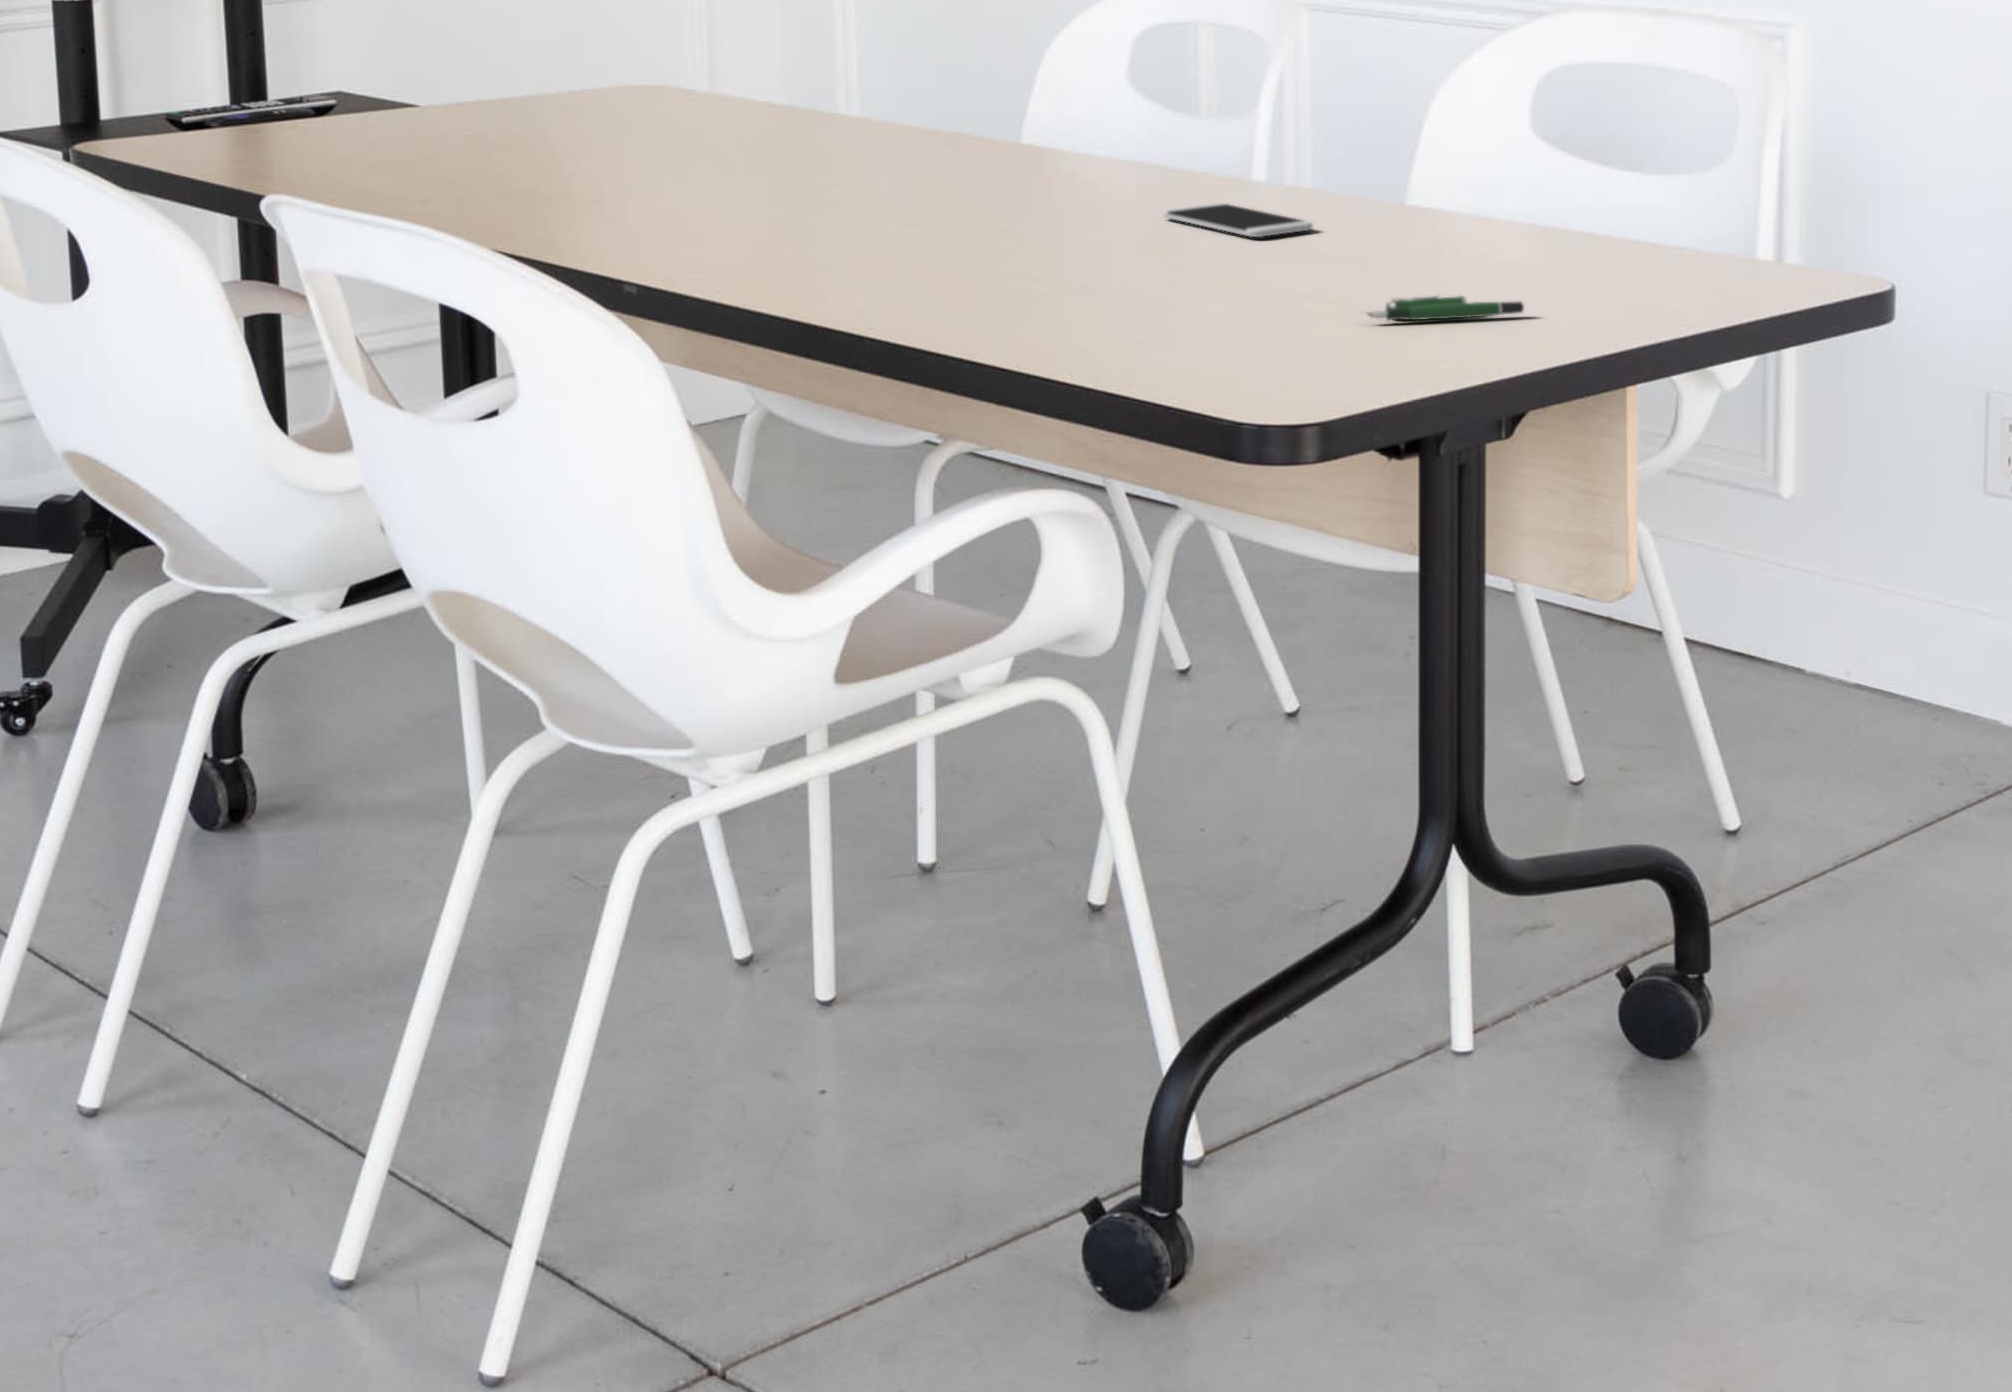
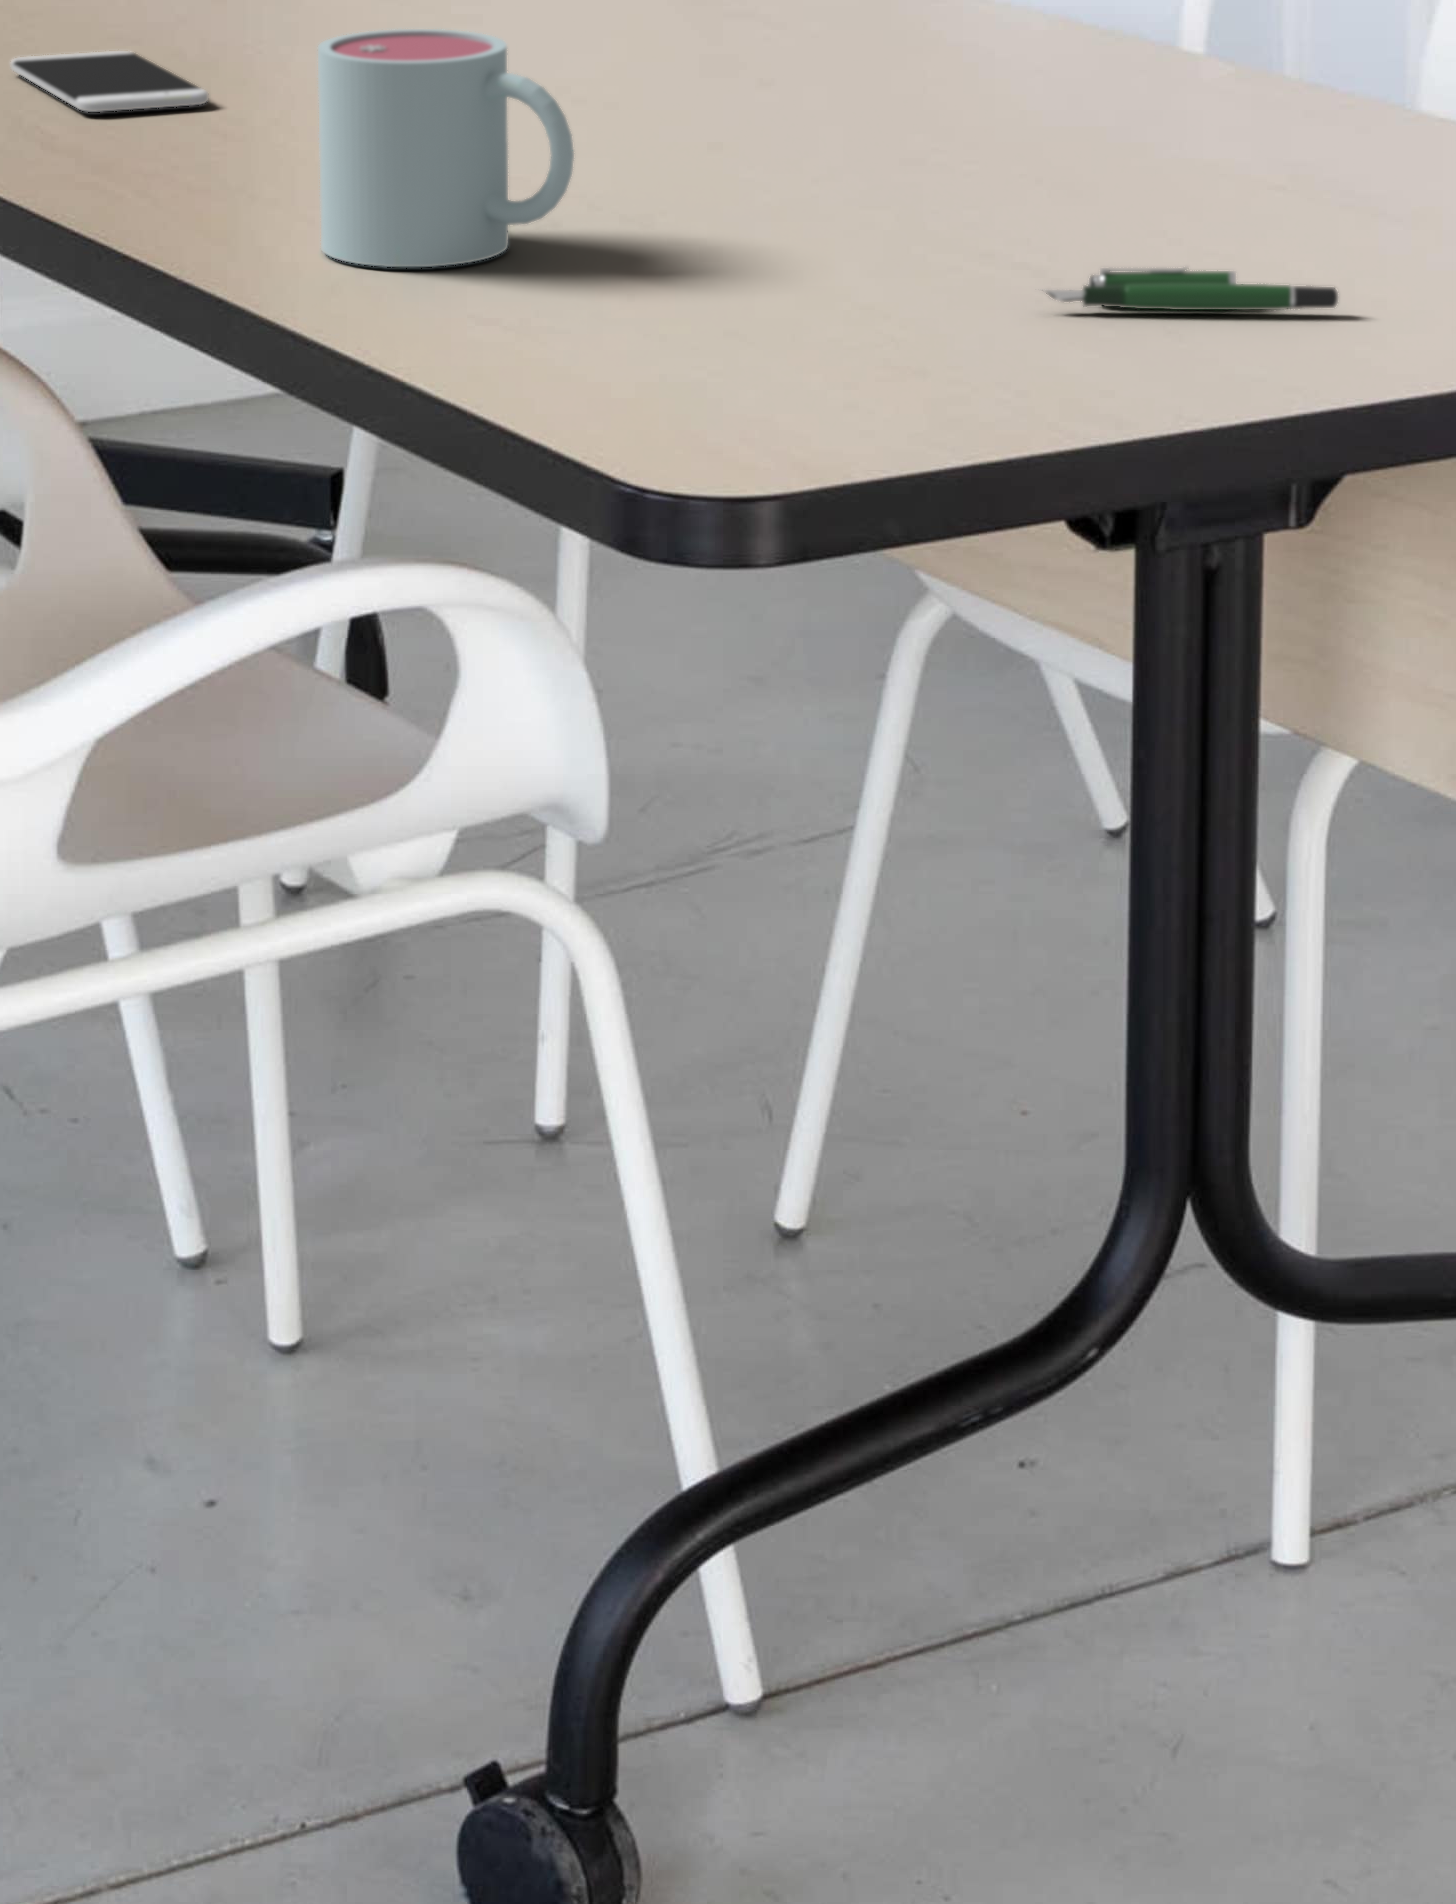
mug: none [926,186,1084,323] -> present [318,29,574,267]
smartphone: present [1163,203,1313,237] -> present [10,51,209,112]

